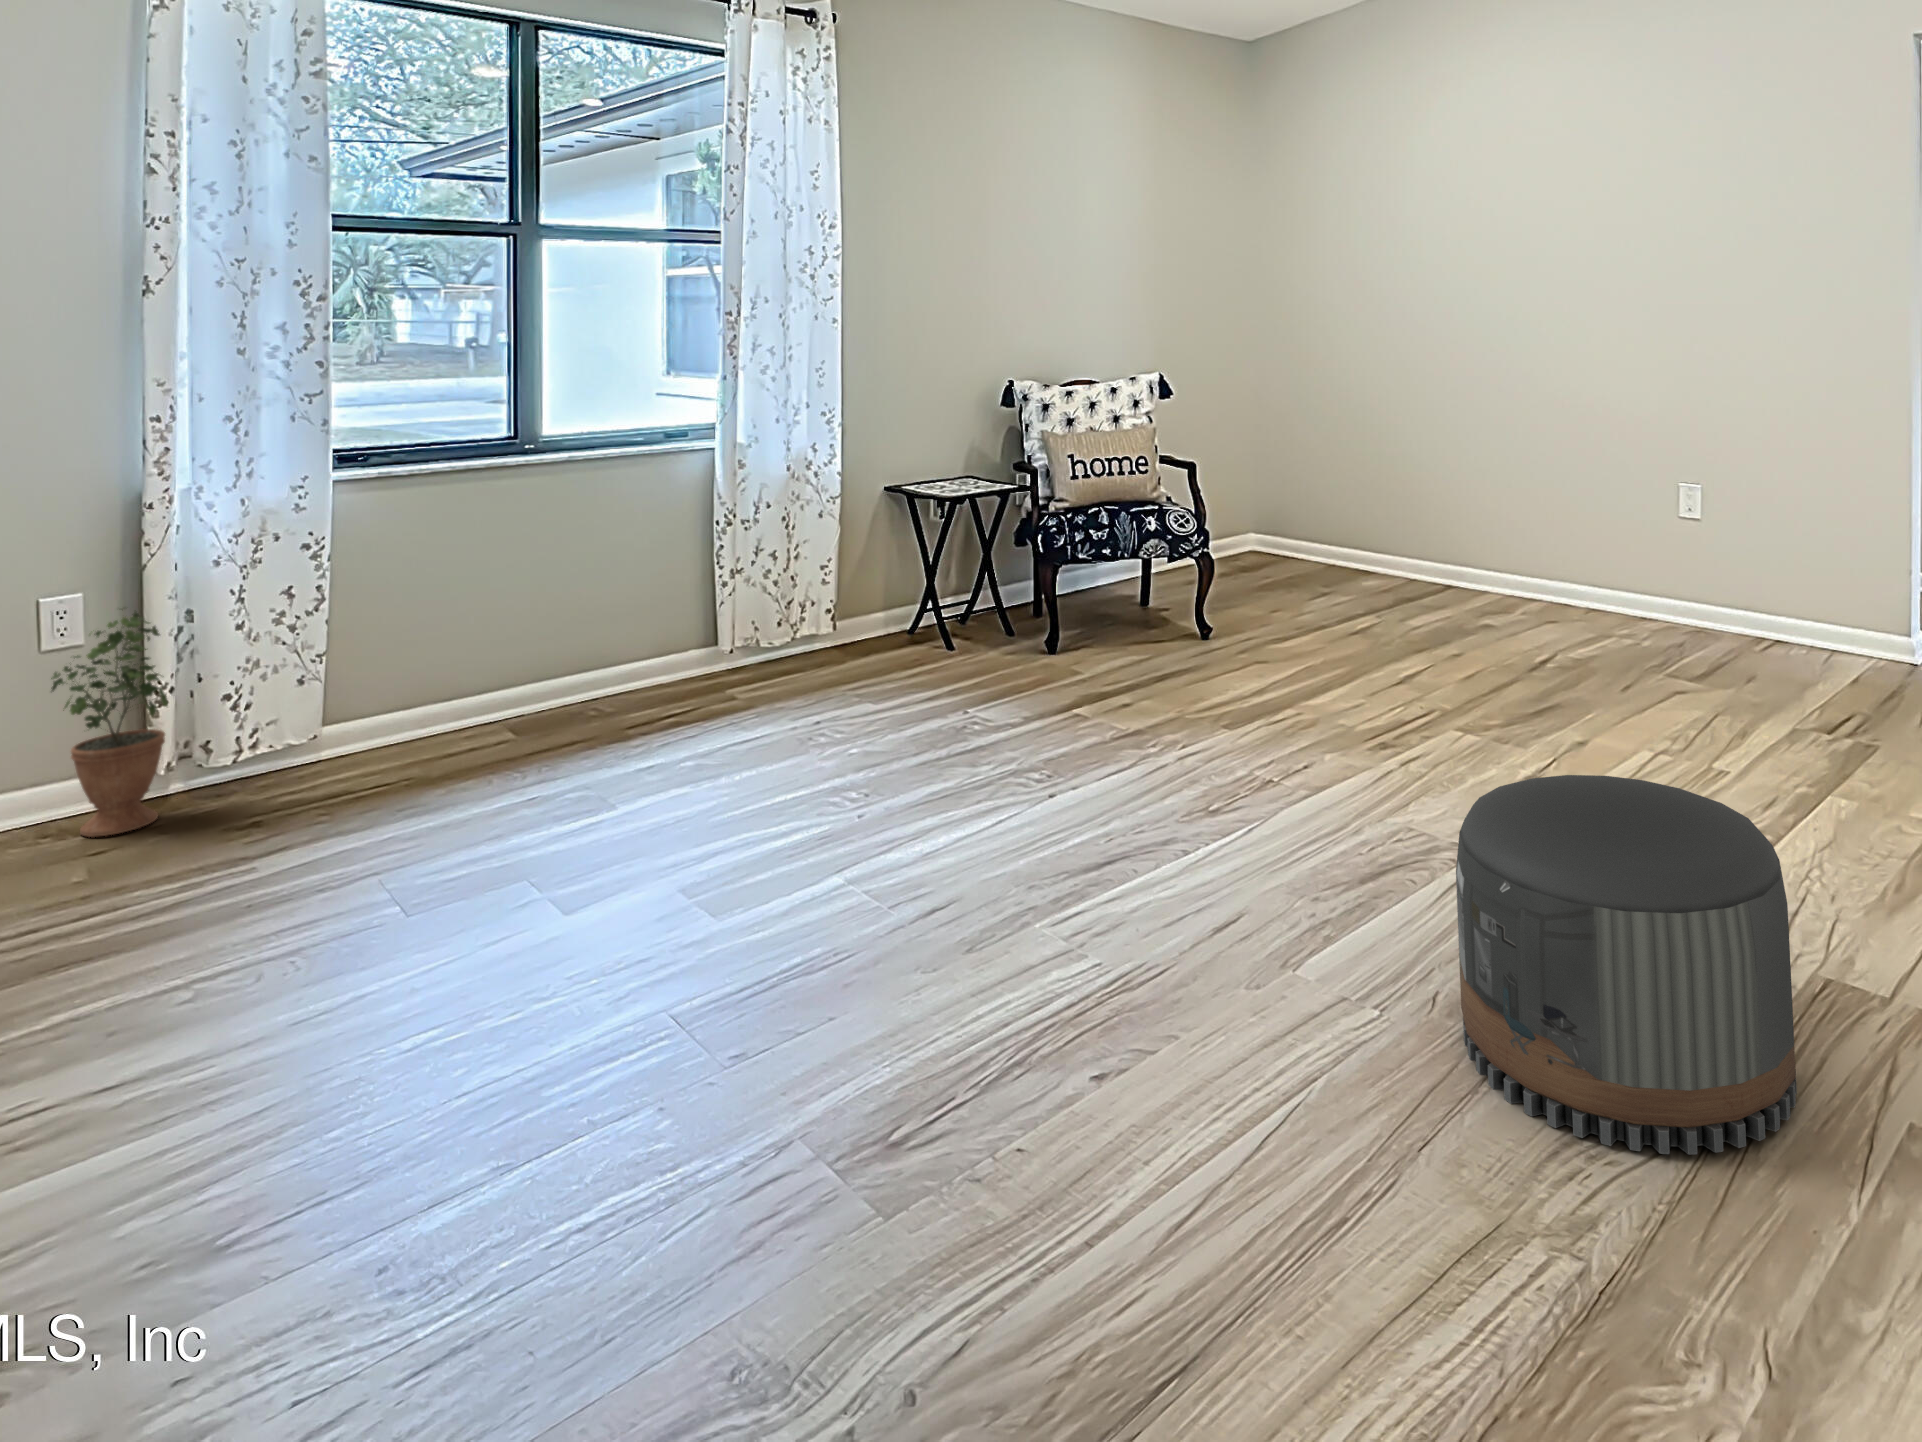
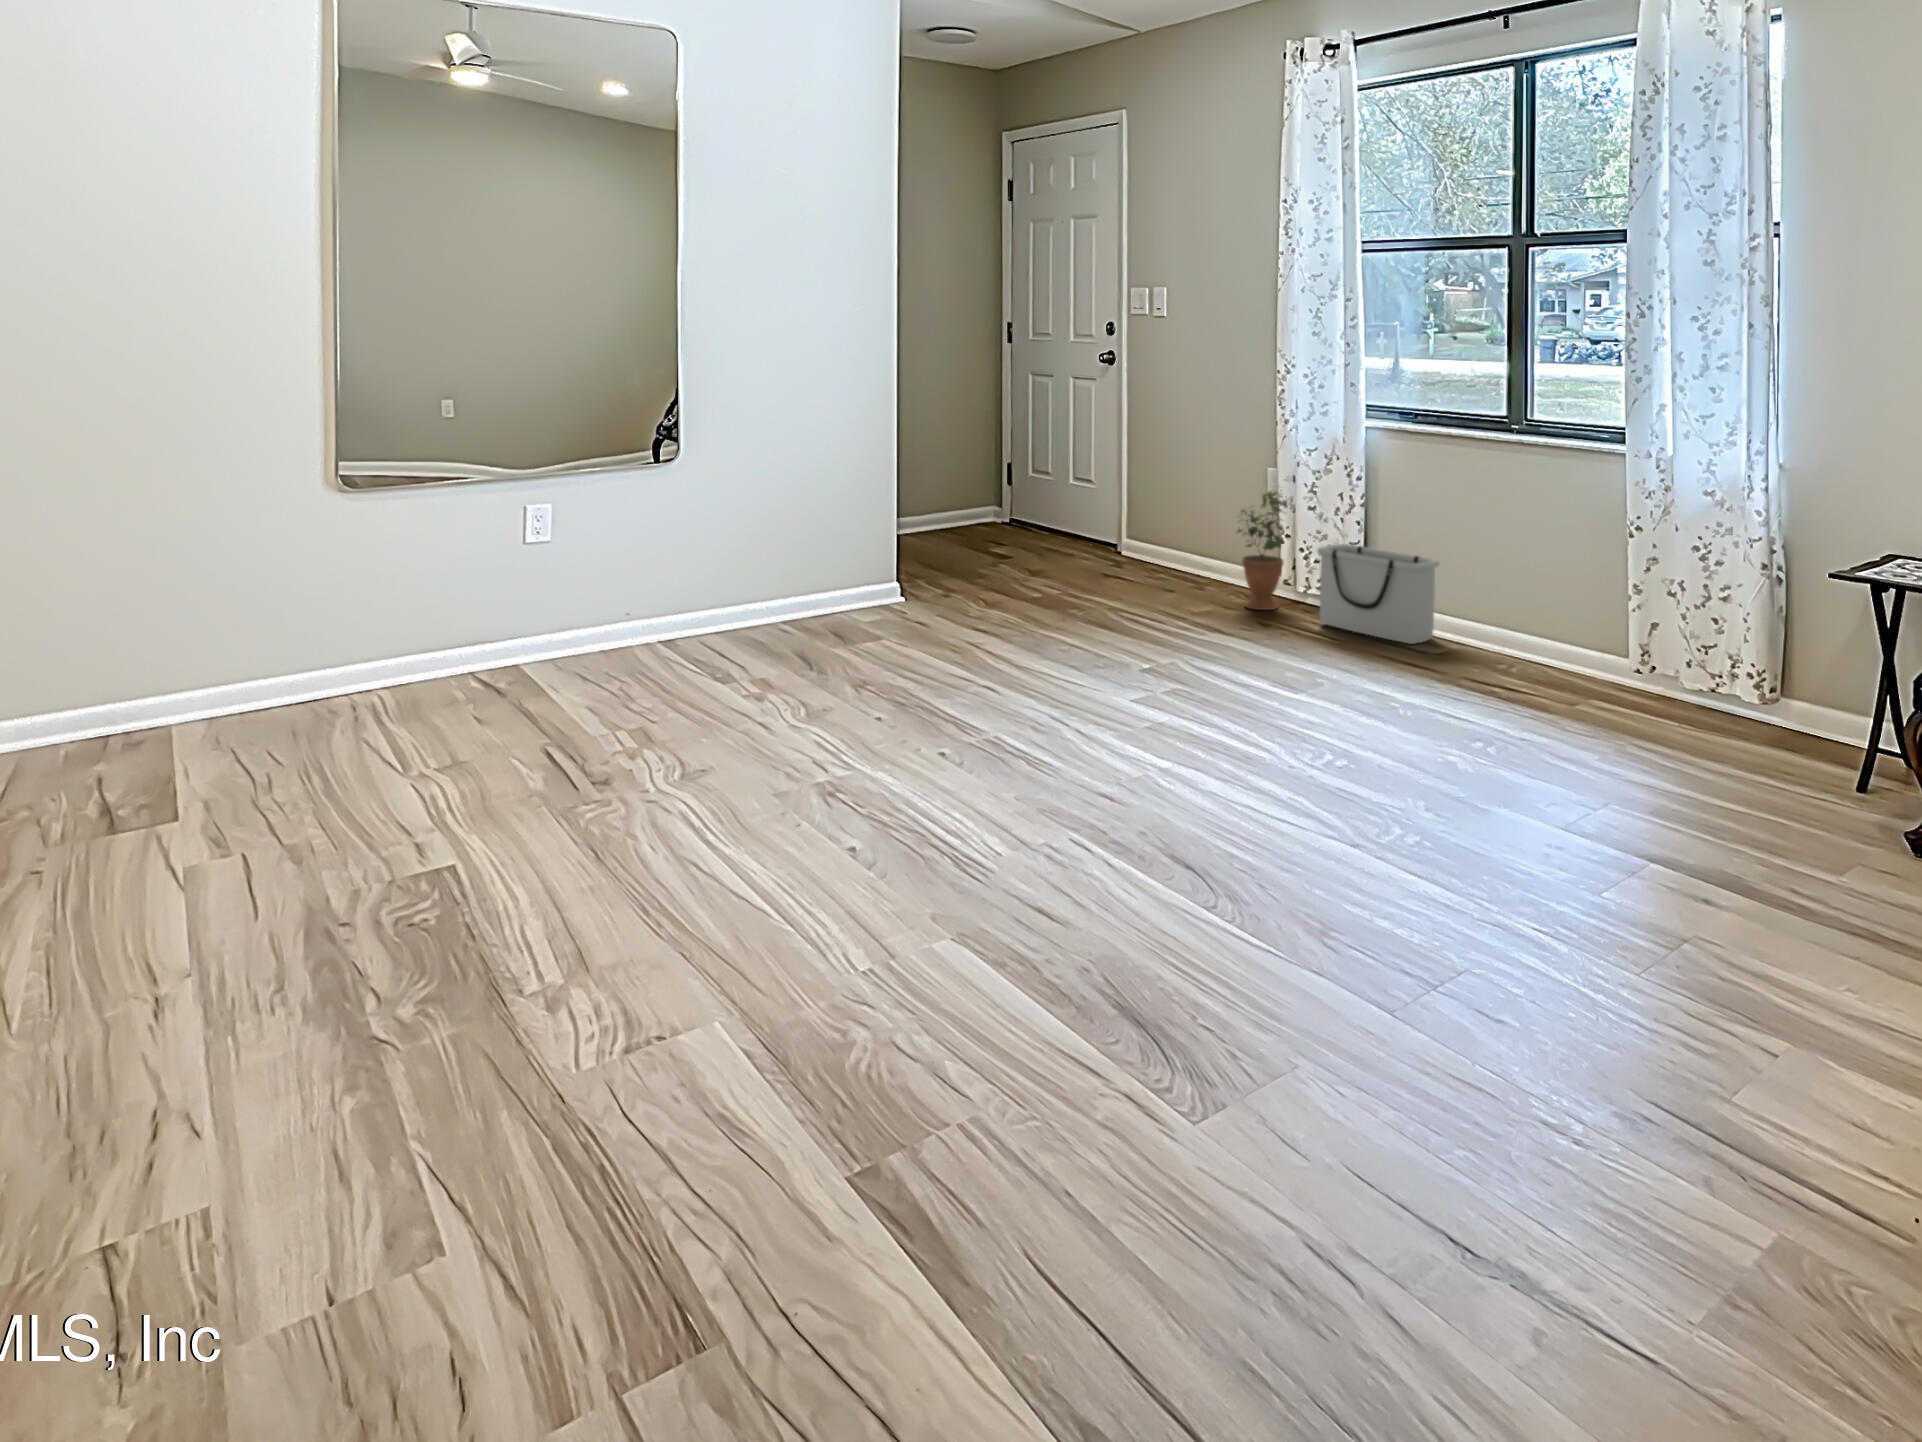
storage bin: none [281,629,485,783] -> present [1318,544,1439,644]
pouf: present [1456,775,1797,1154] -> none [525,794,868,1198]

